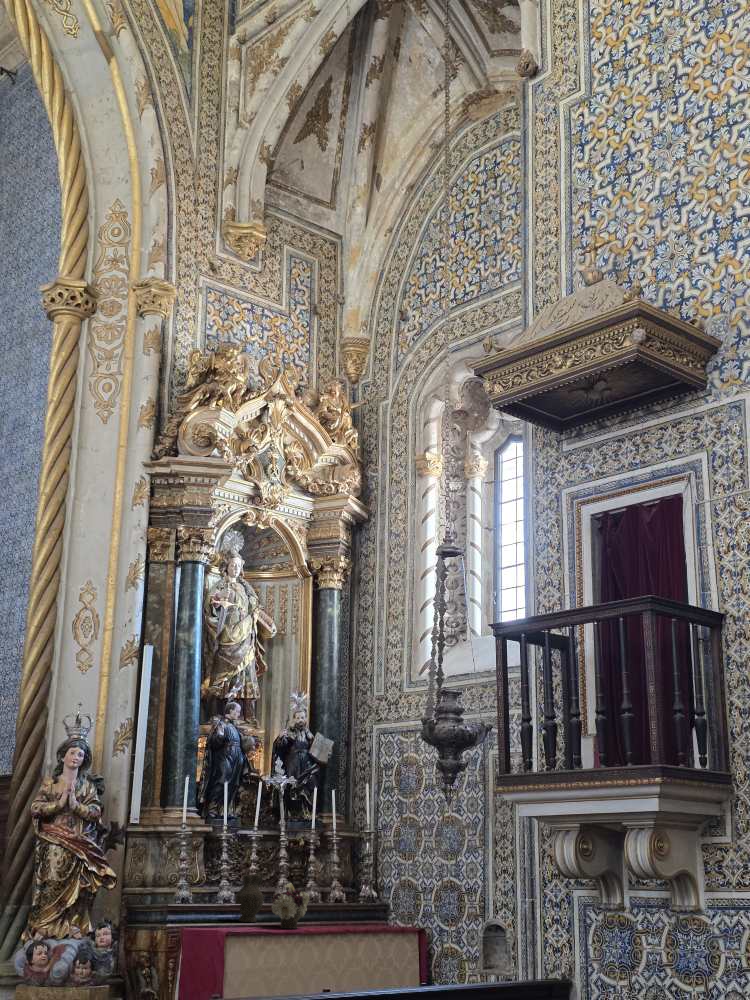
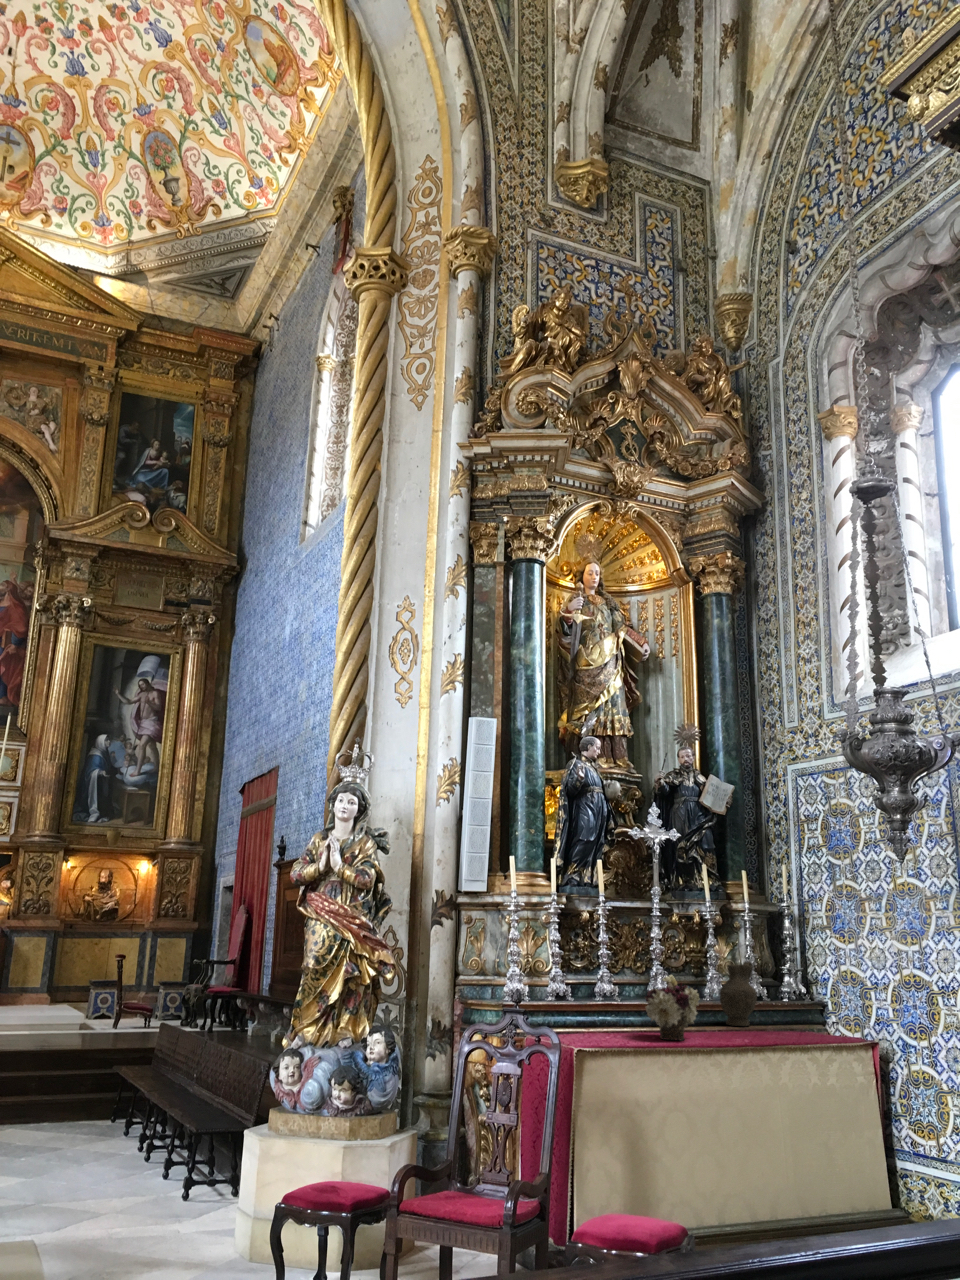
decorative vase: present [236,872,264,922] -> present [720,961,757,1026]

